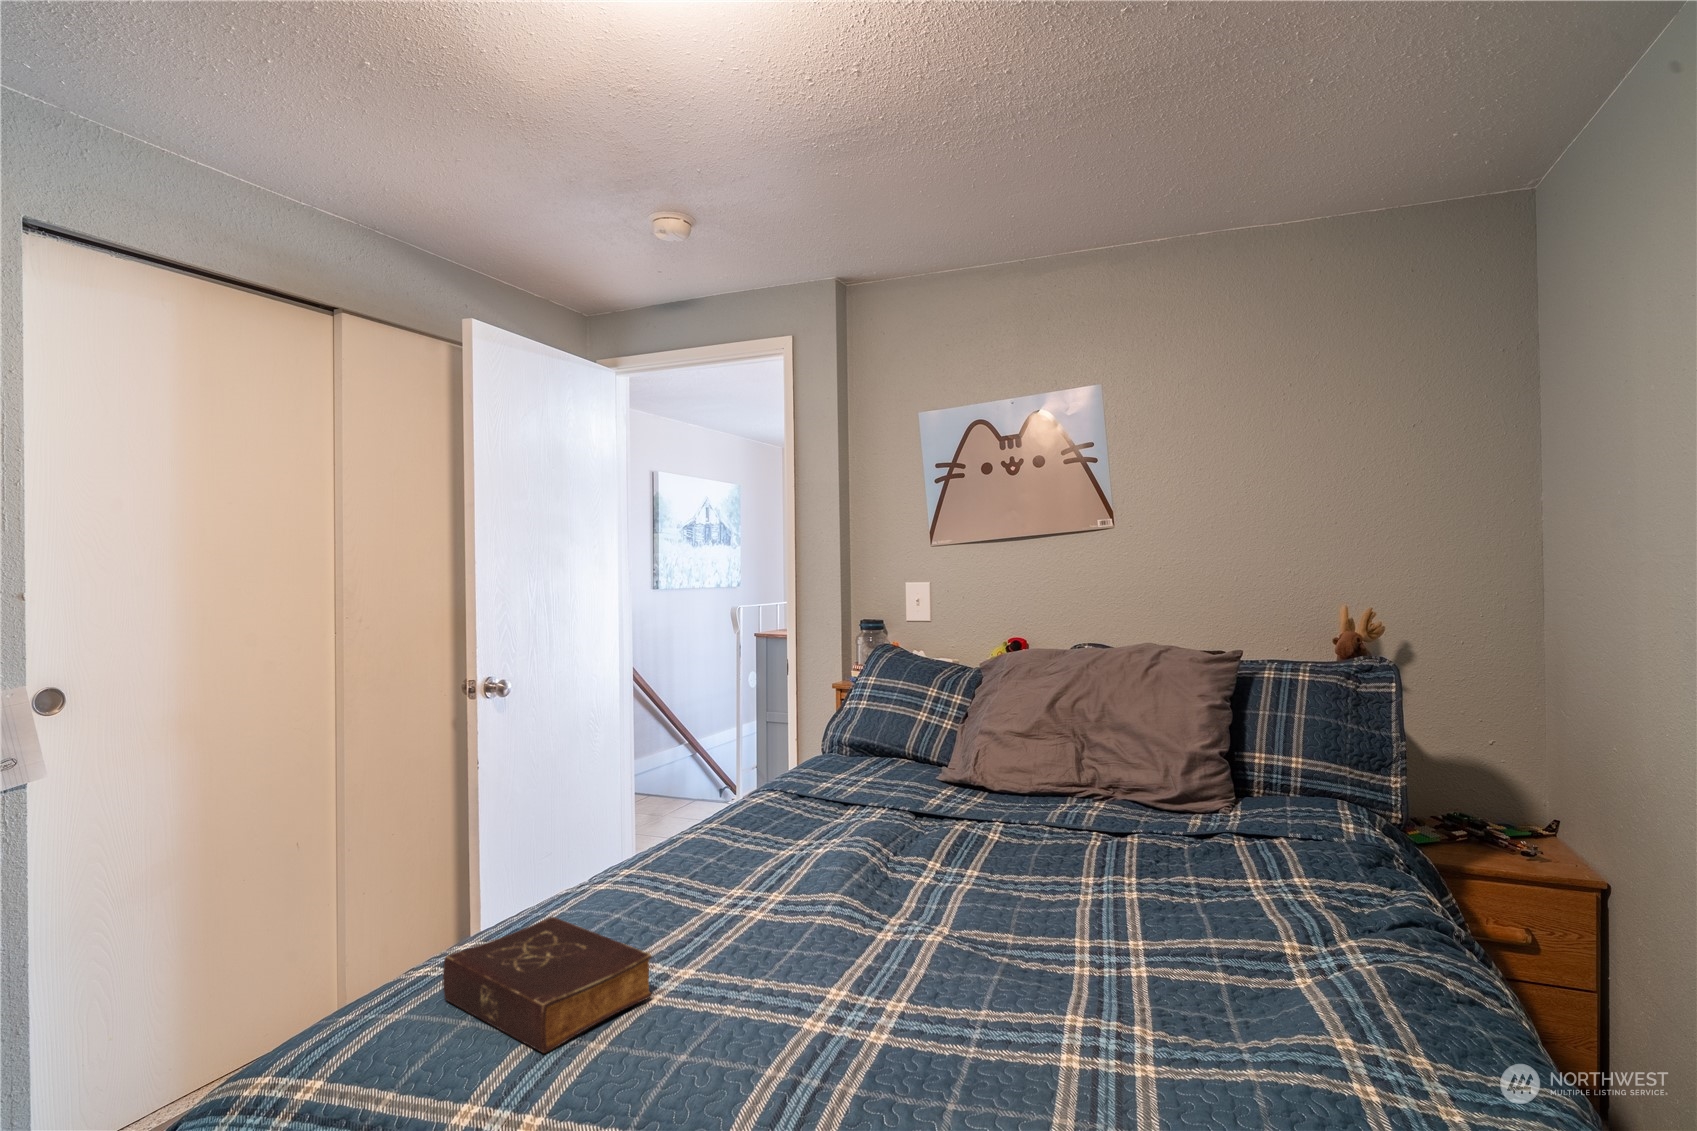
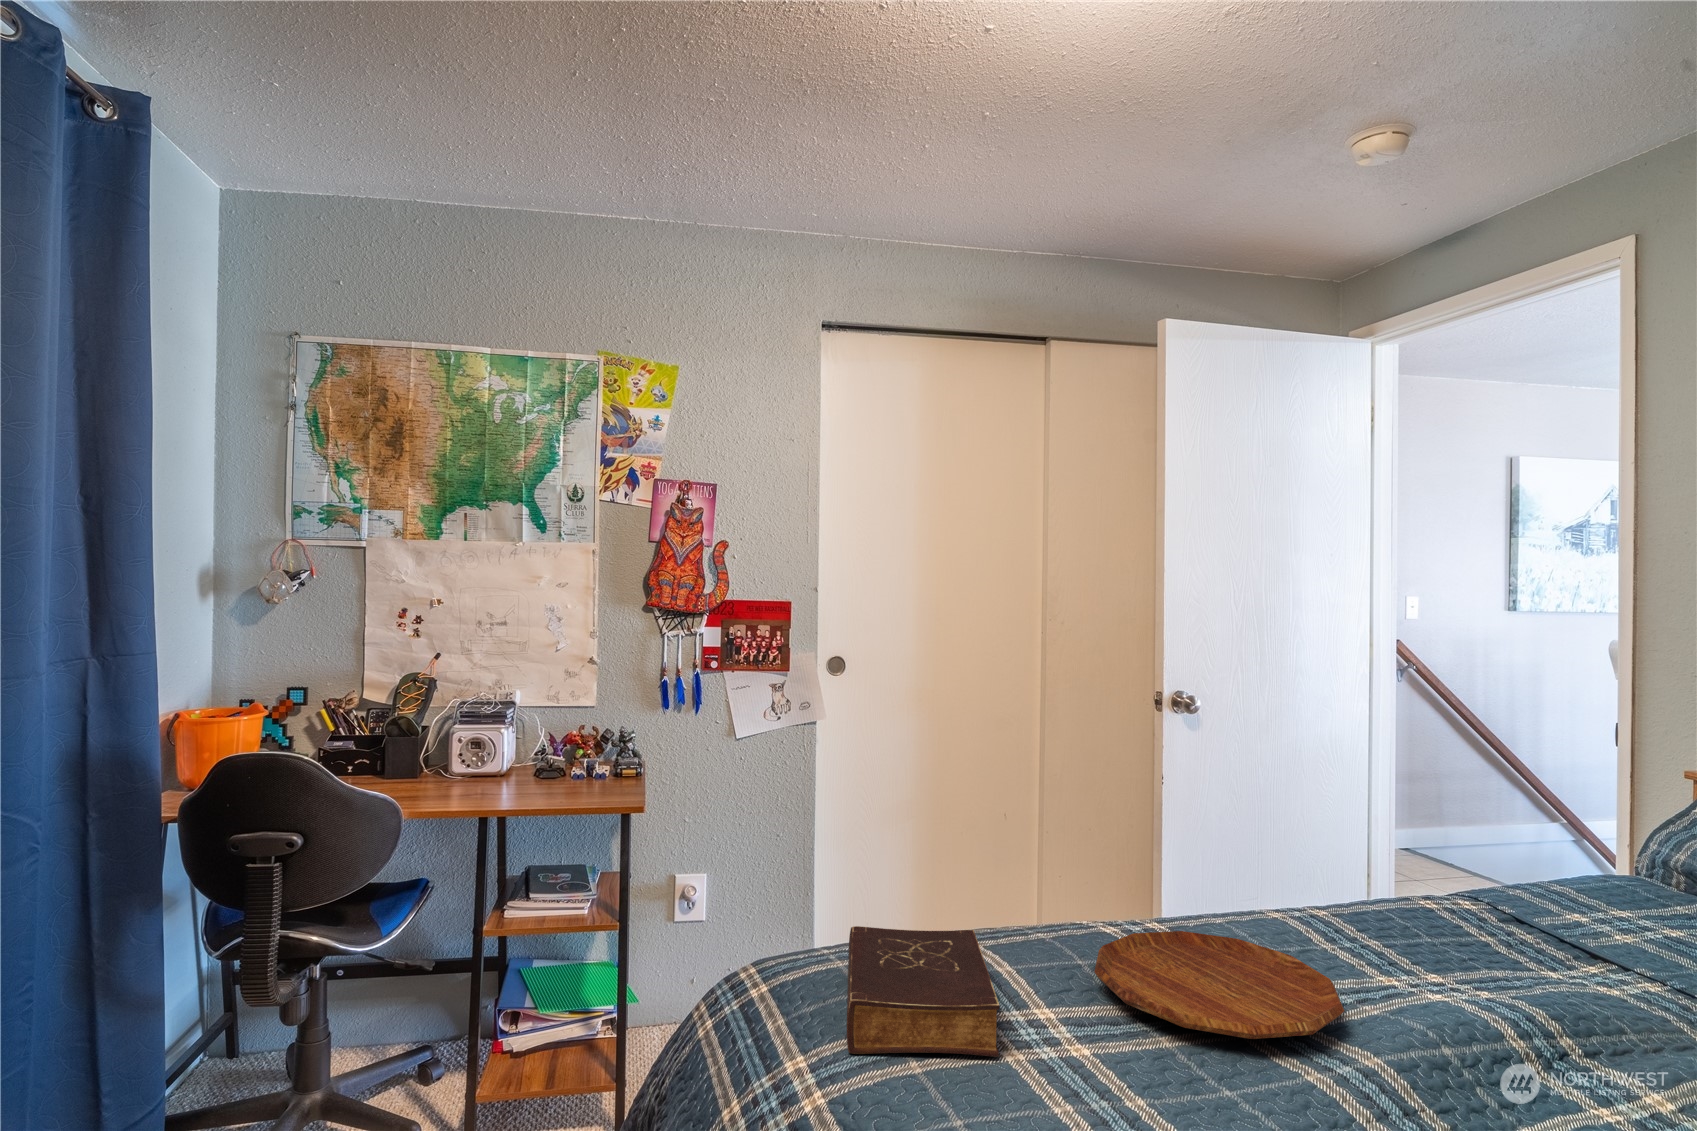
tray: none [633,855,805,924] -> present [1094,931,1344,1039]

